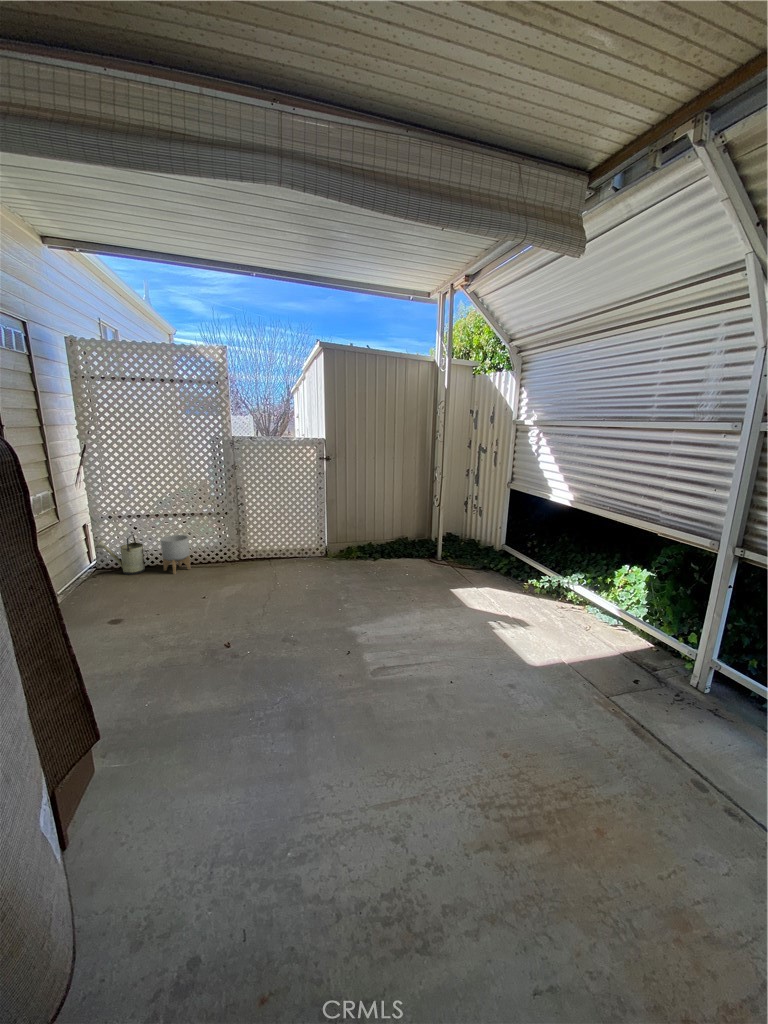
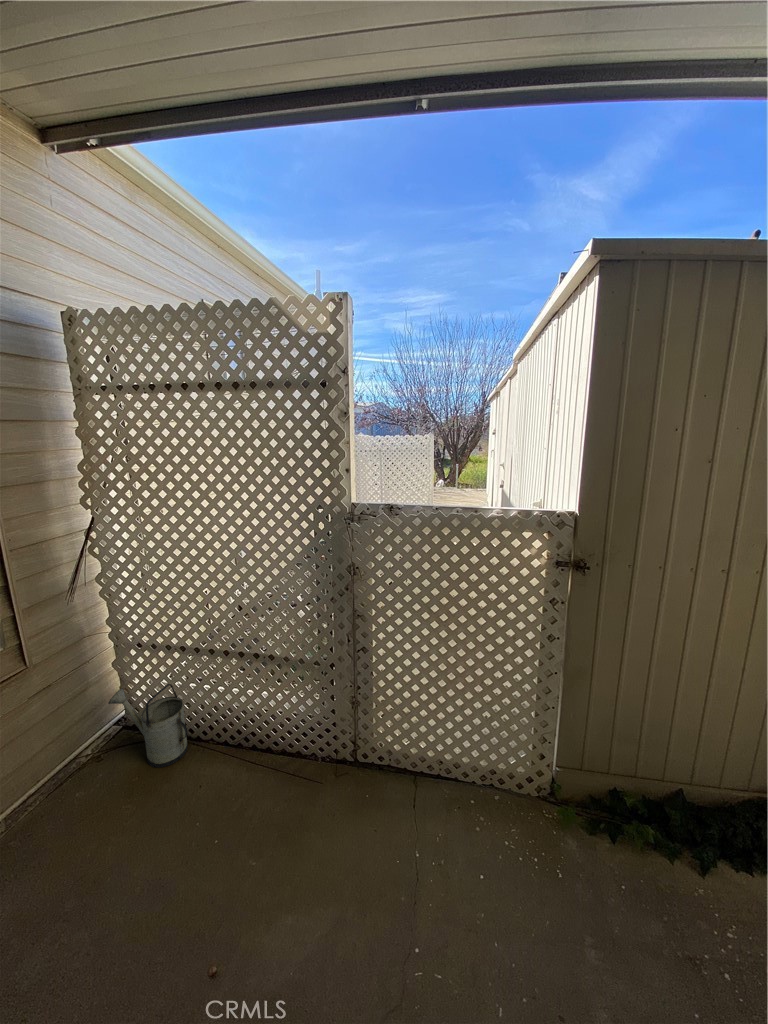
planter: present [161,535,191,574] -> none [199,696,256,793]

